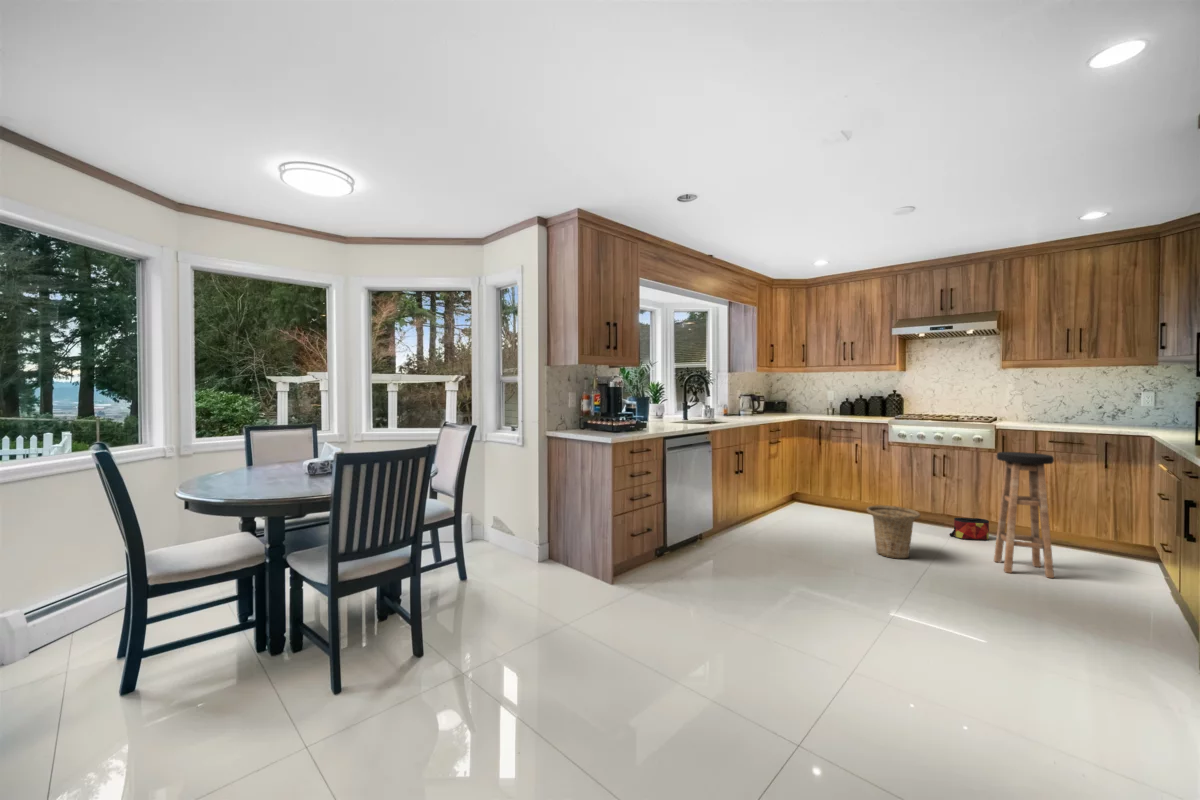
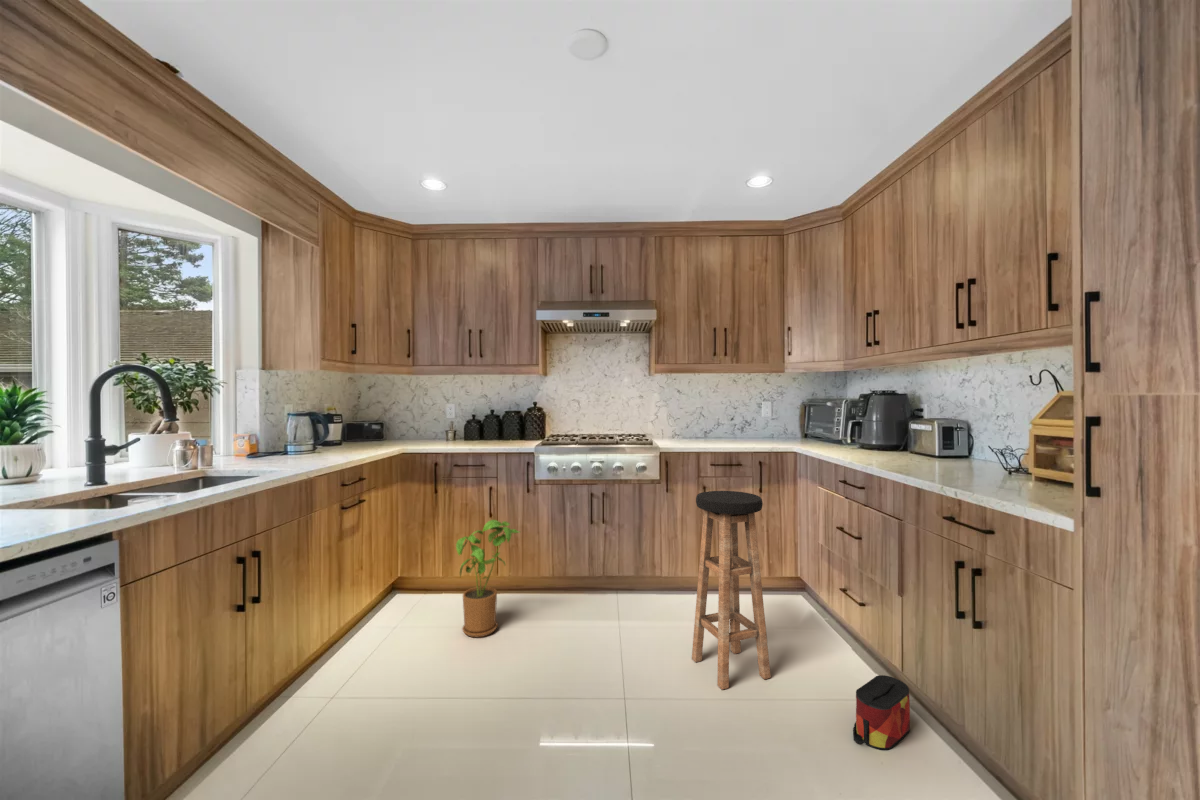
house plant: none [832,460,874,526] -> present [456,520,519,637]
basket: present [867,505,920,559] -> none [524,608,611,725]
bag: present [950,518,989,540] -> present [853,675,910,750]

